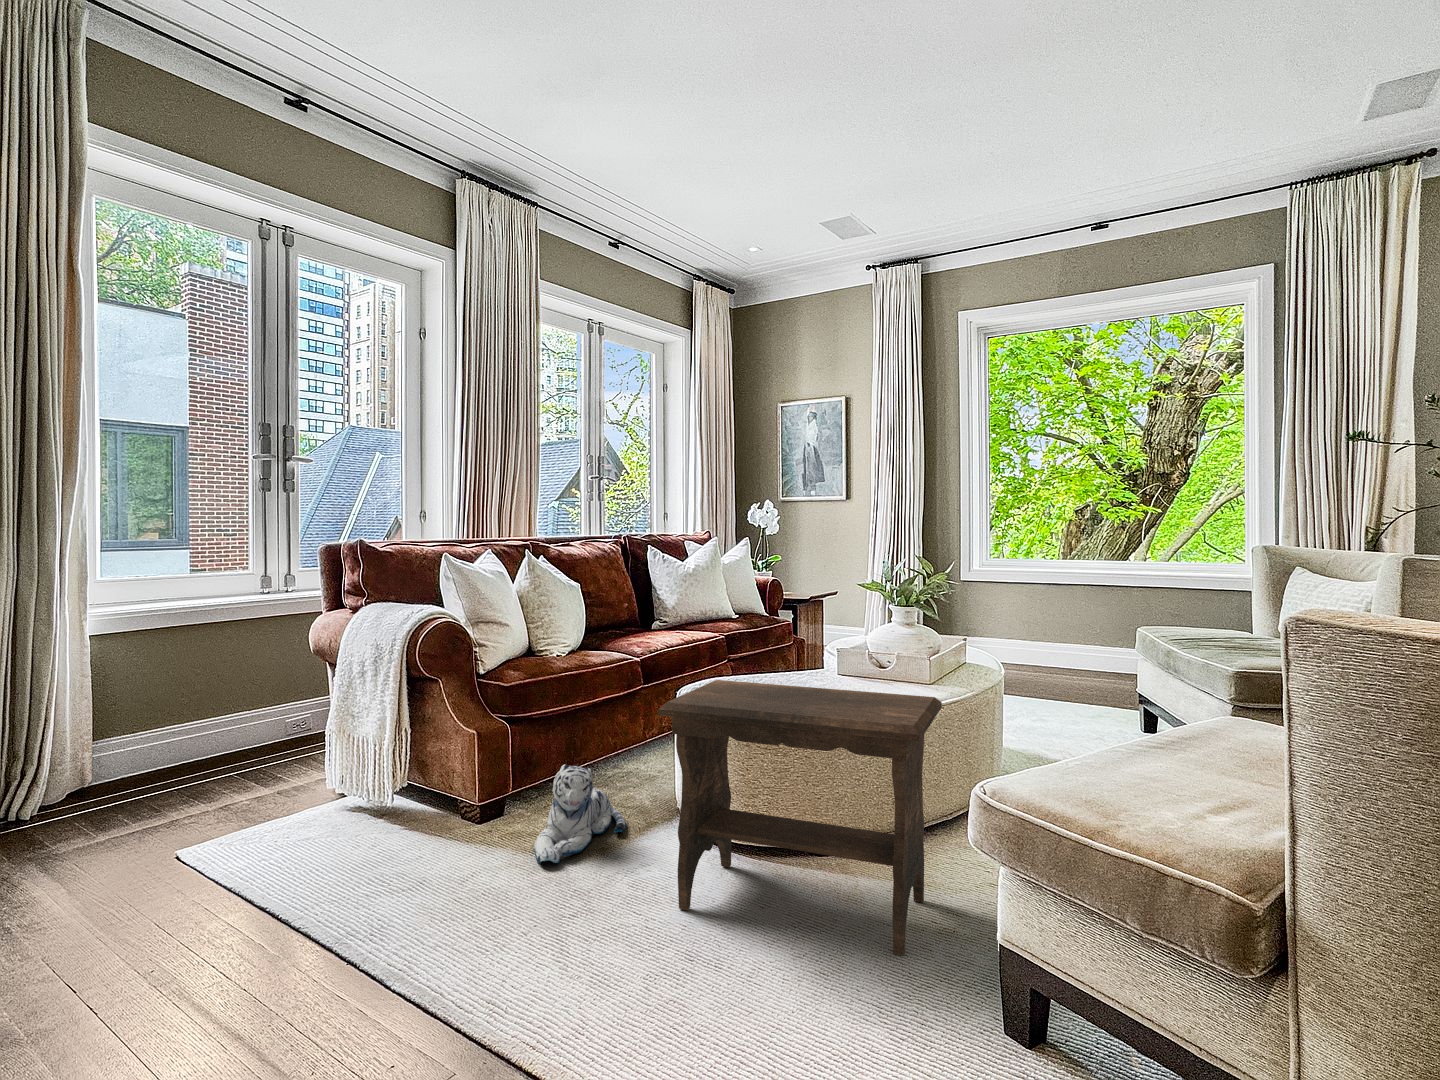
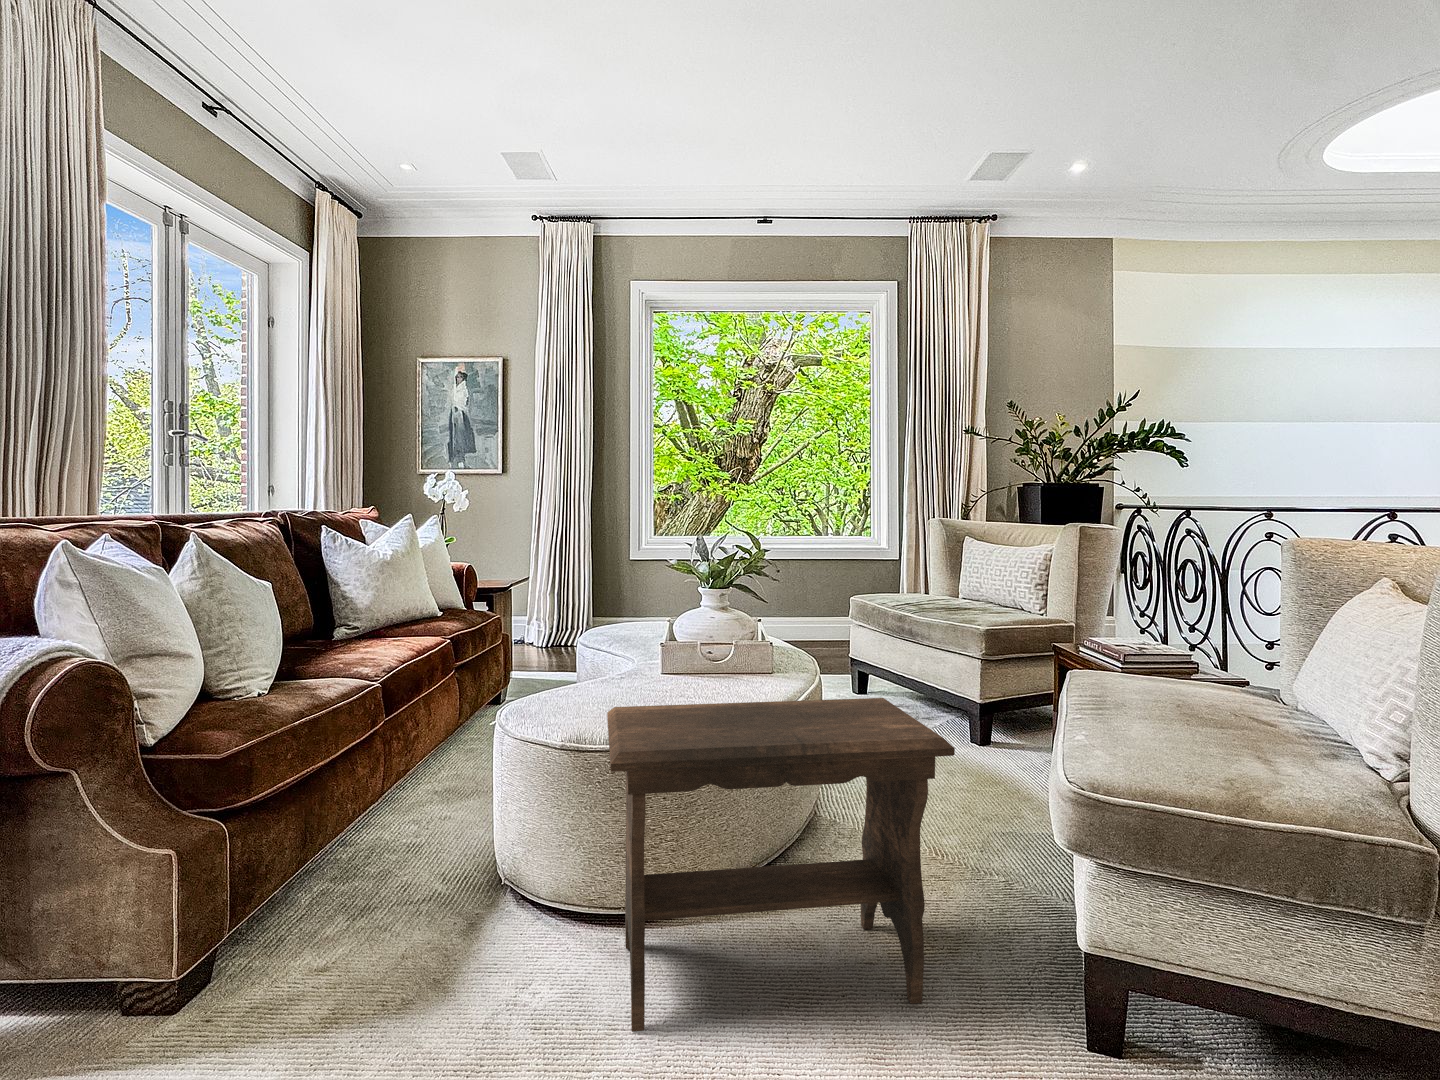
plush toy: present [534,764,626,864] -> none [331,858,453,1029]

